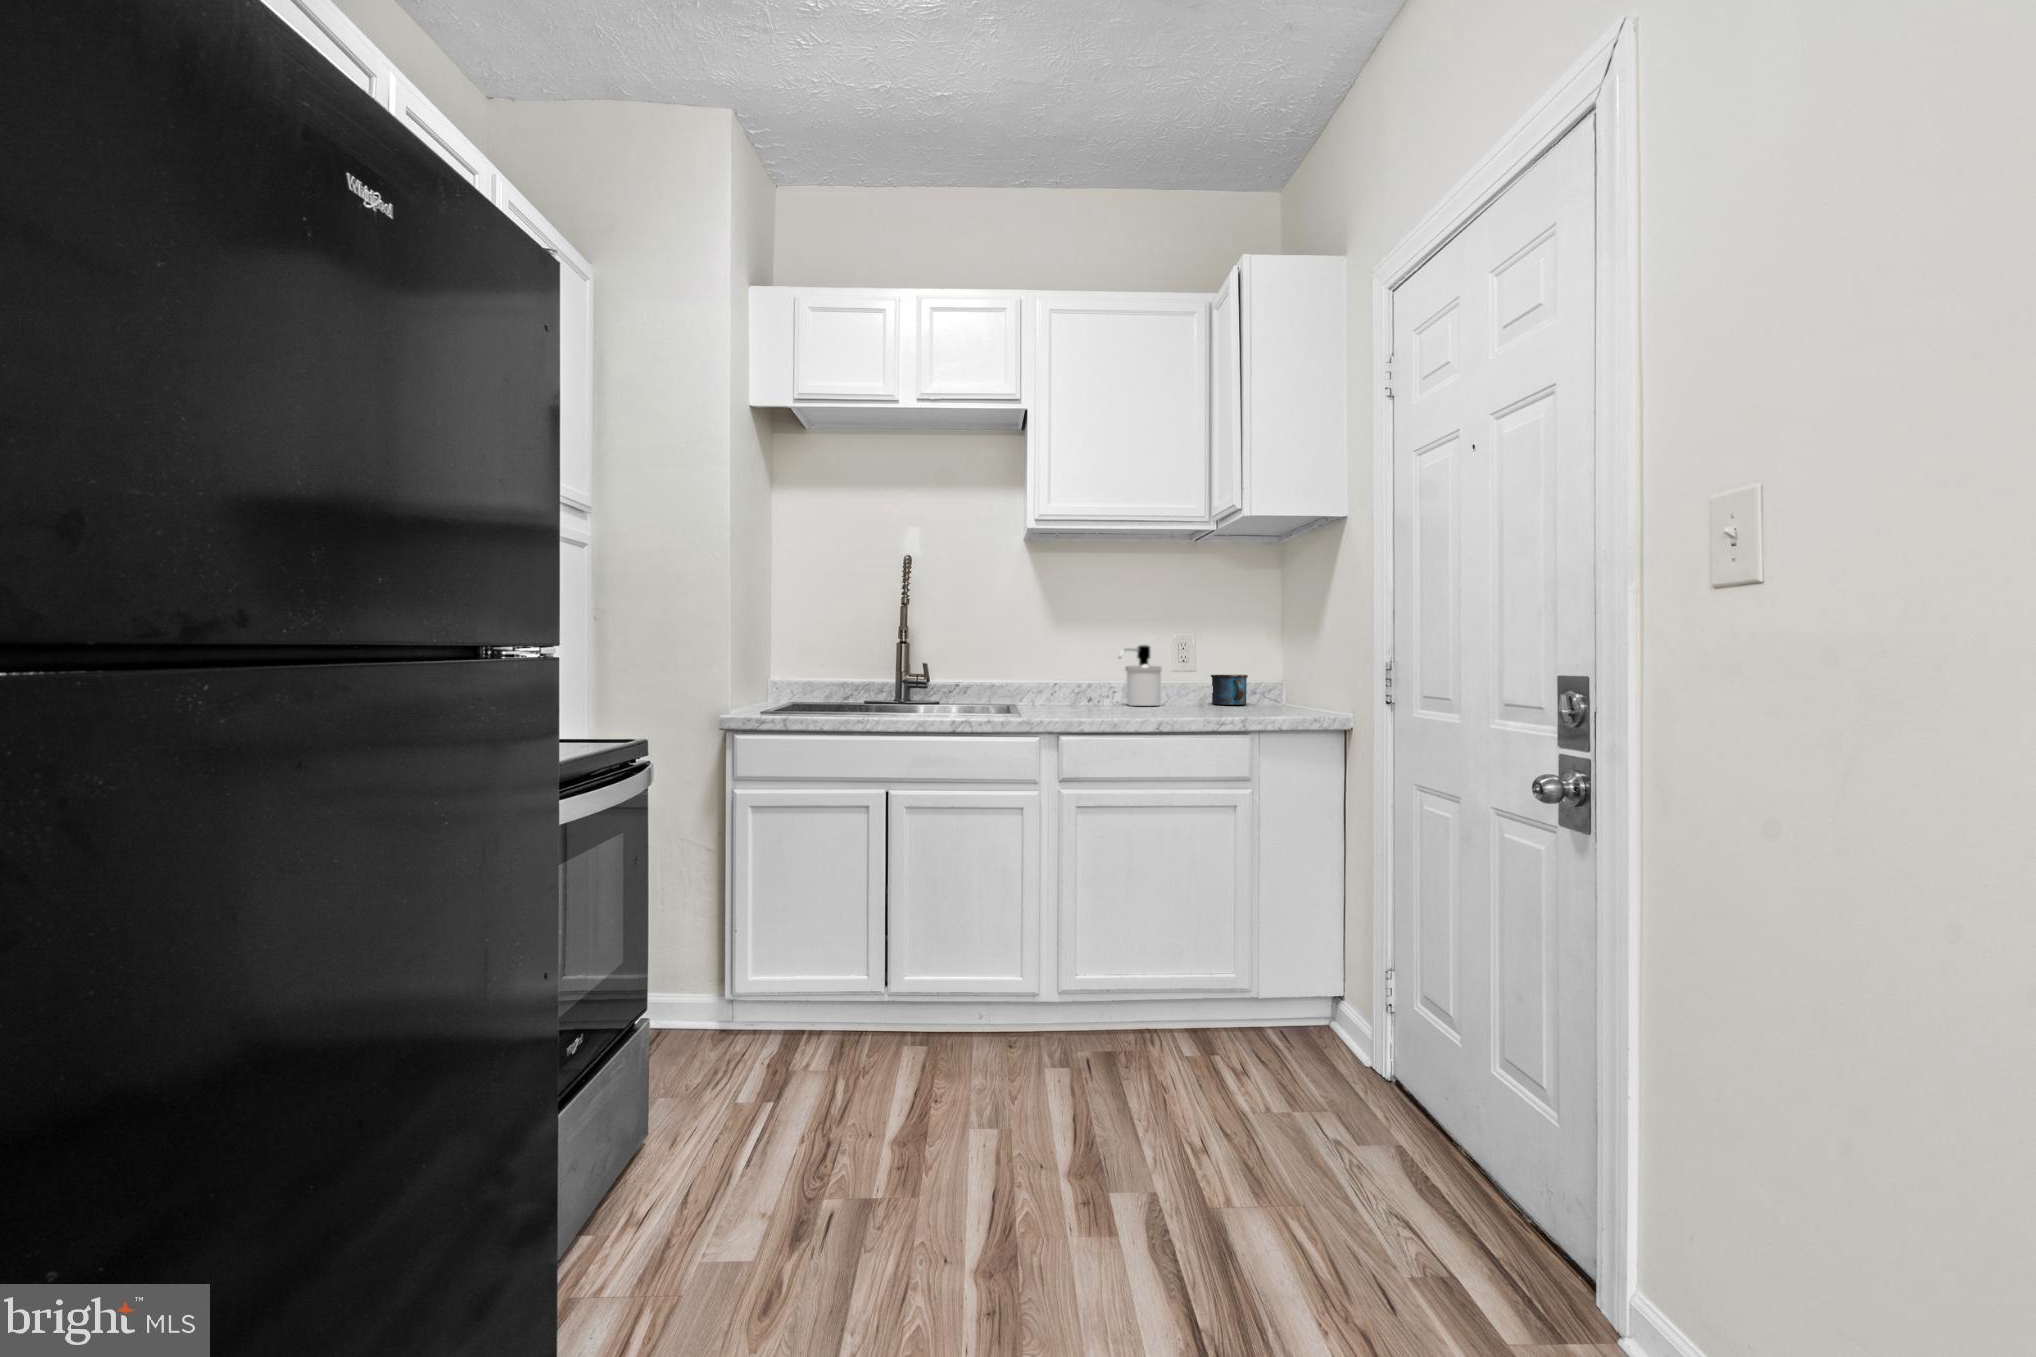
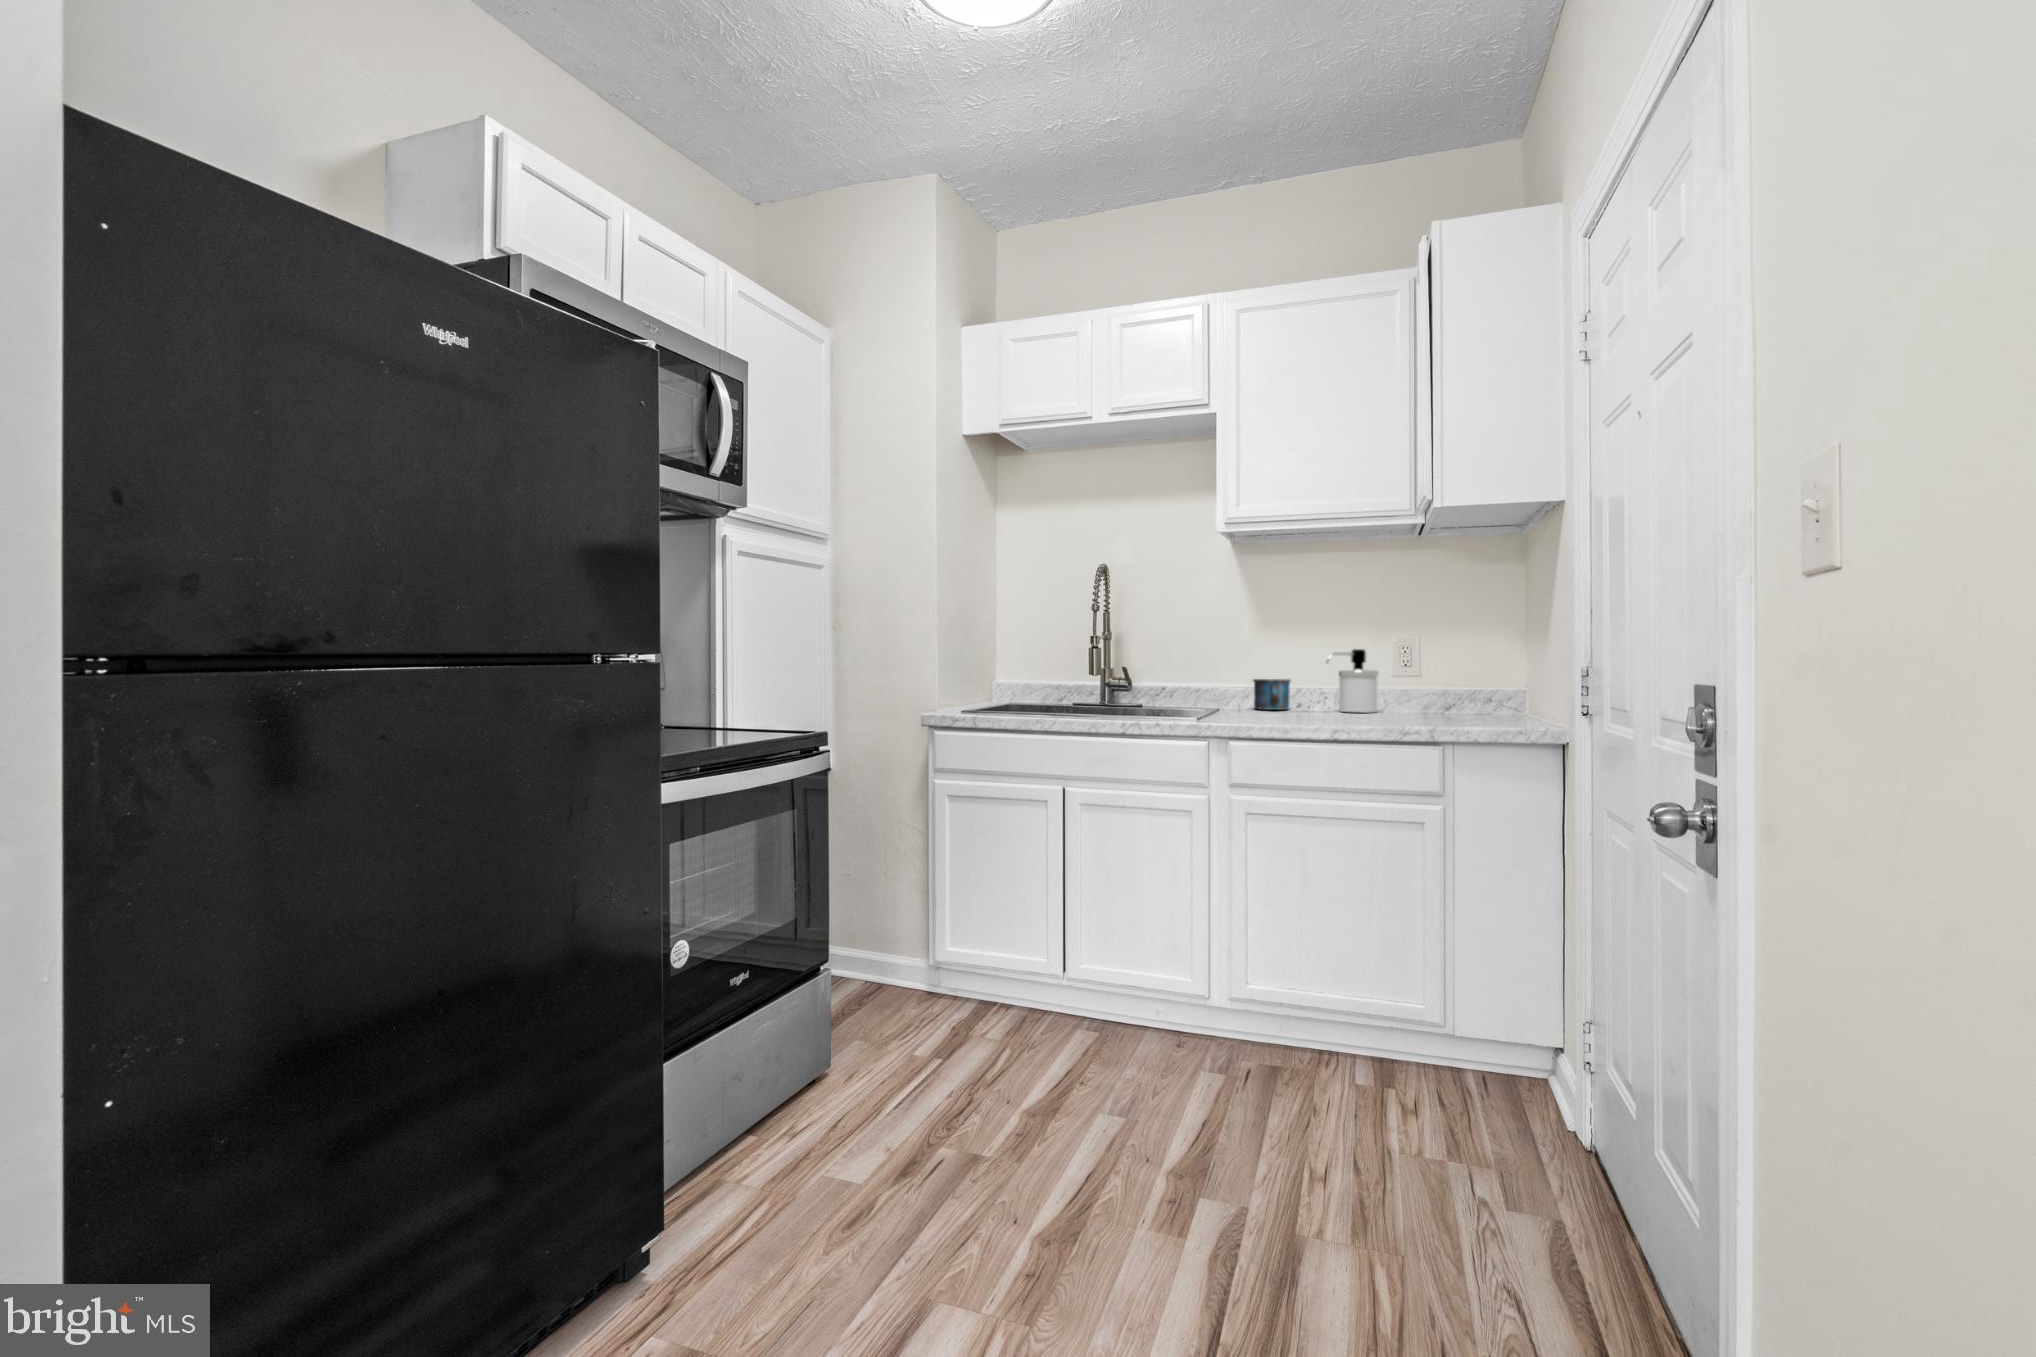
mug: present [1211,675,1248,705] -> present [1253,679,1290,710]

